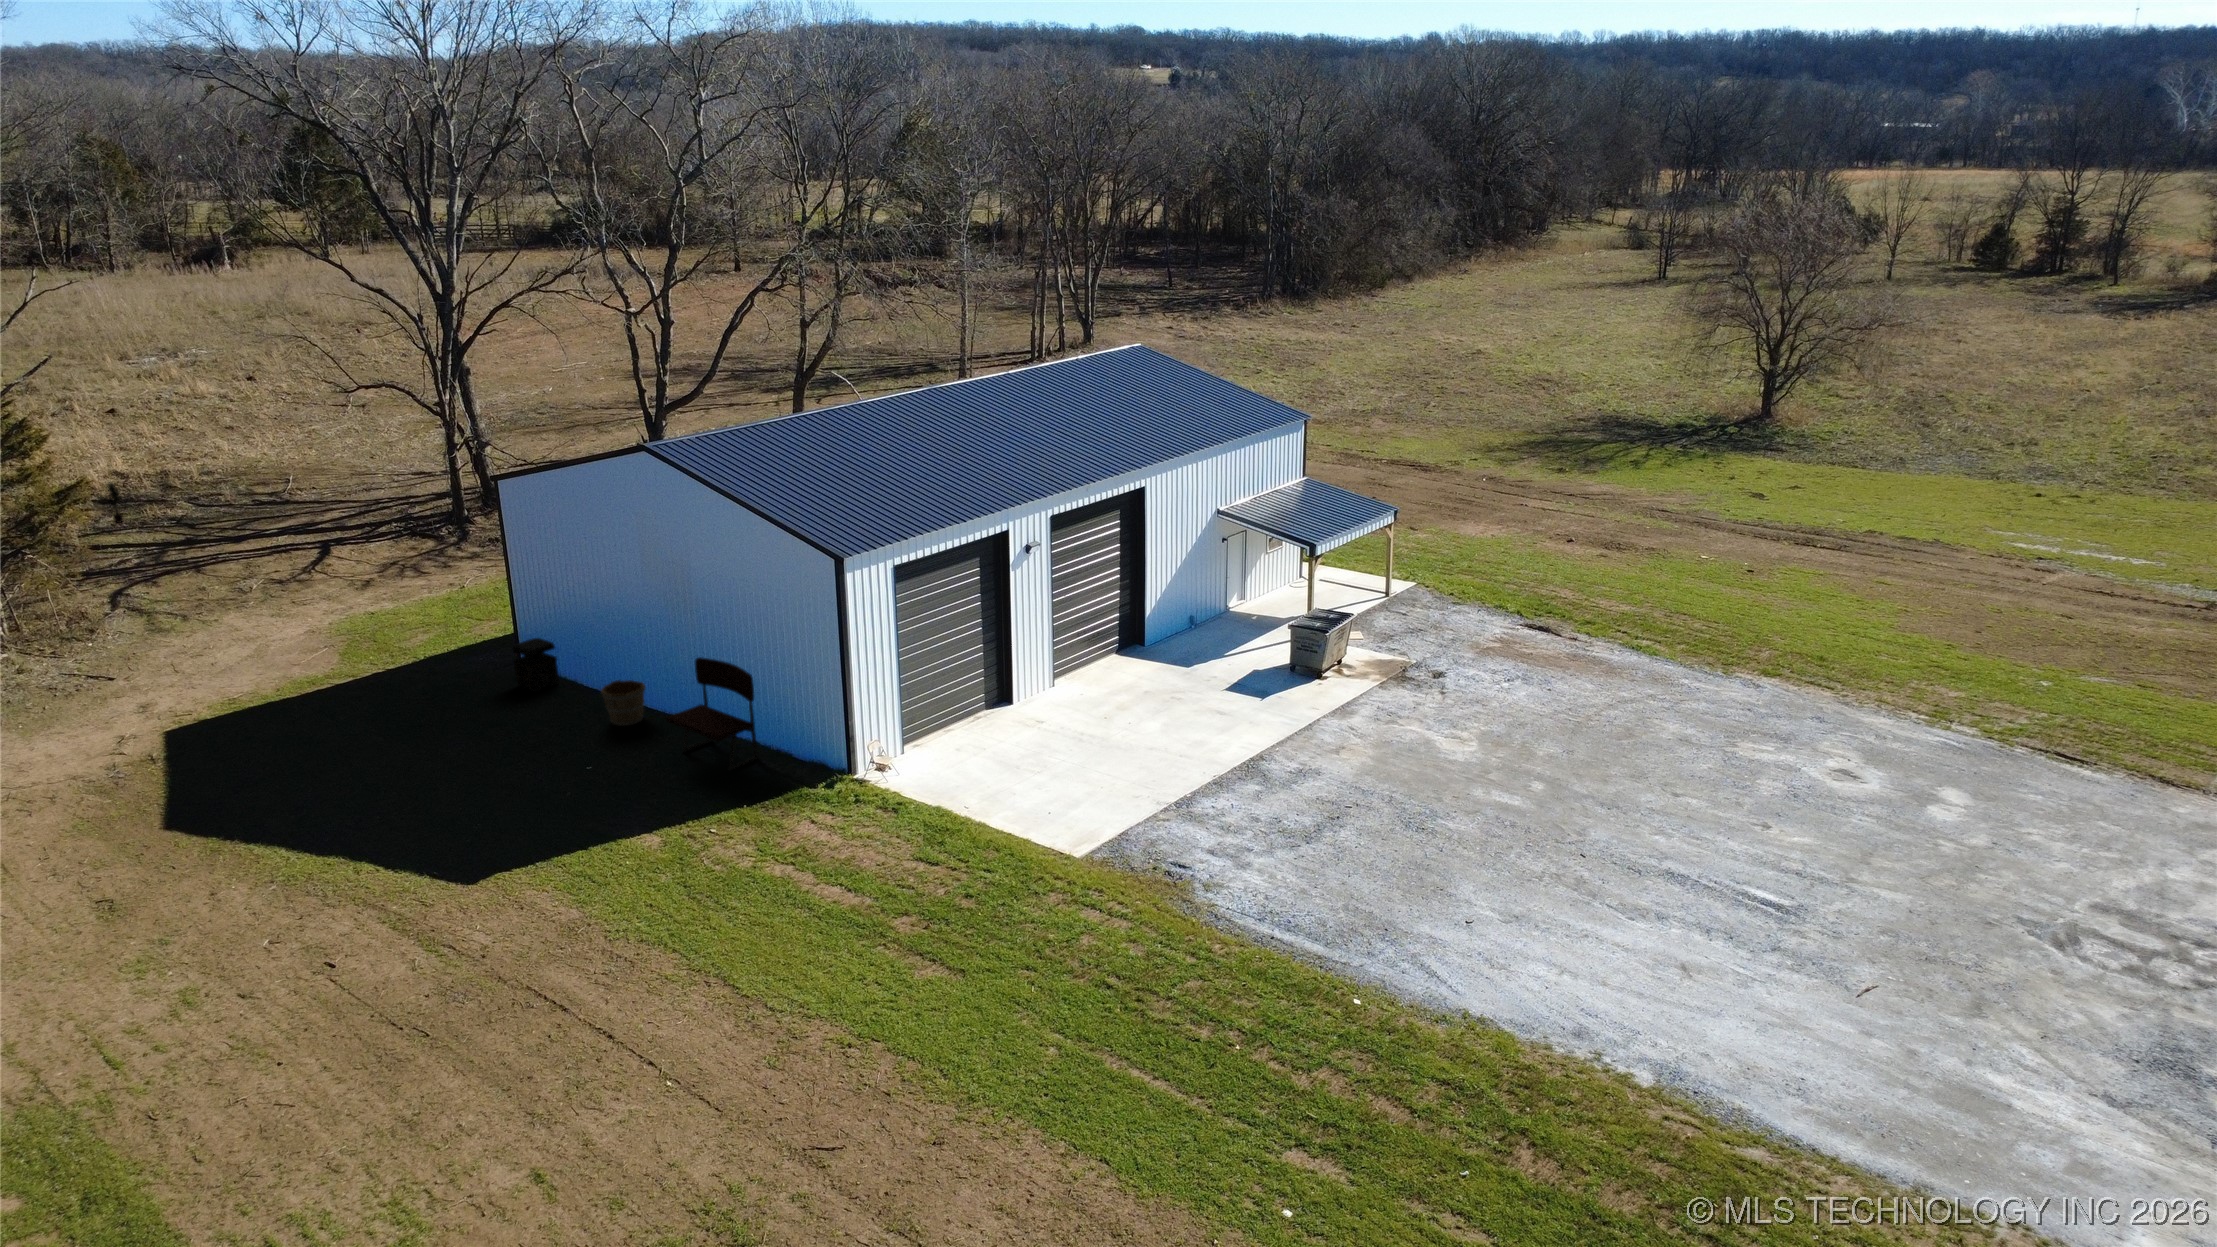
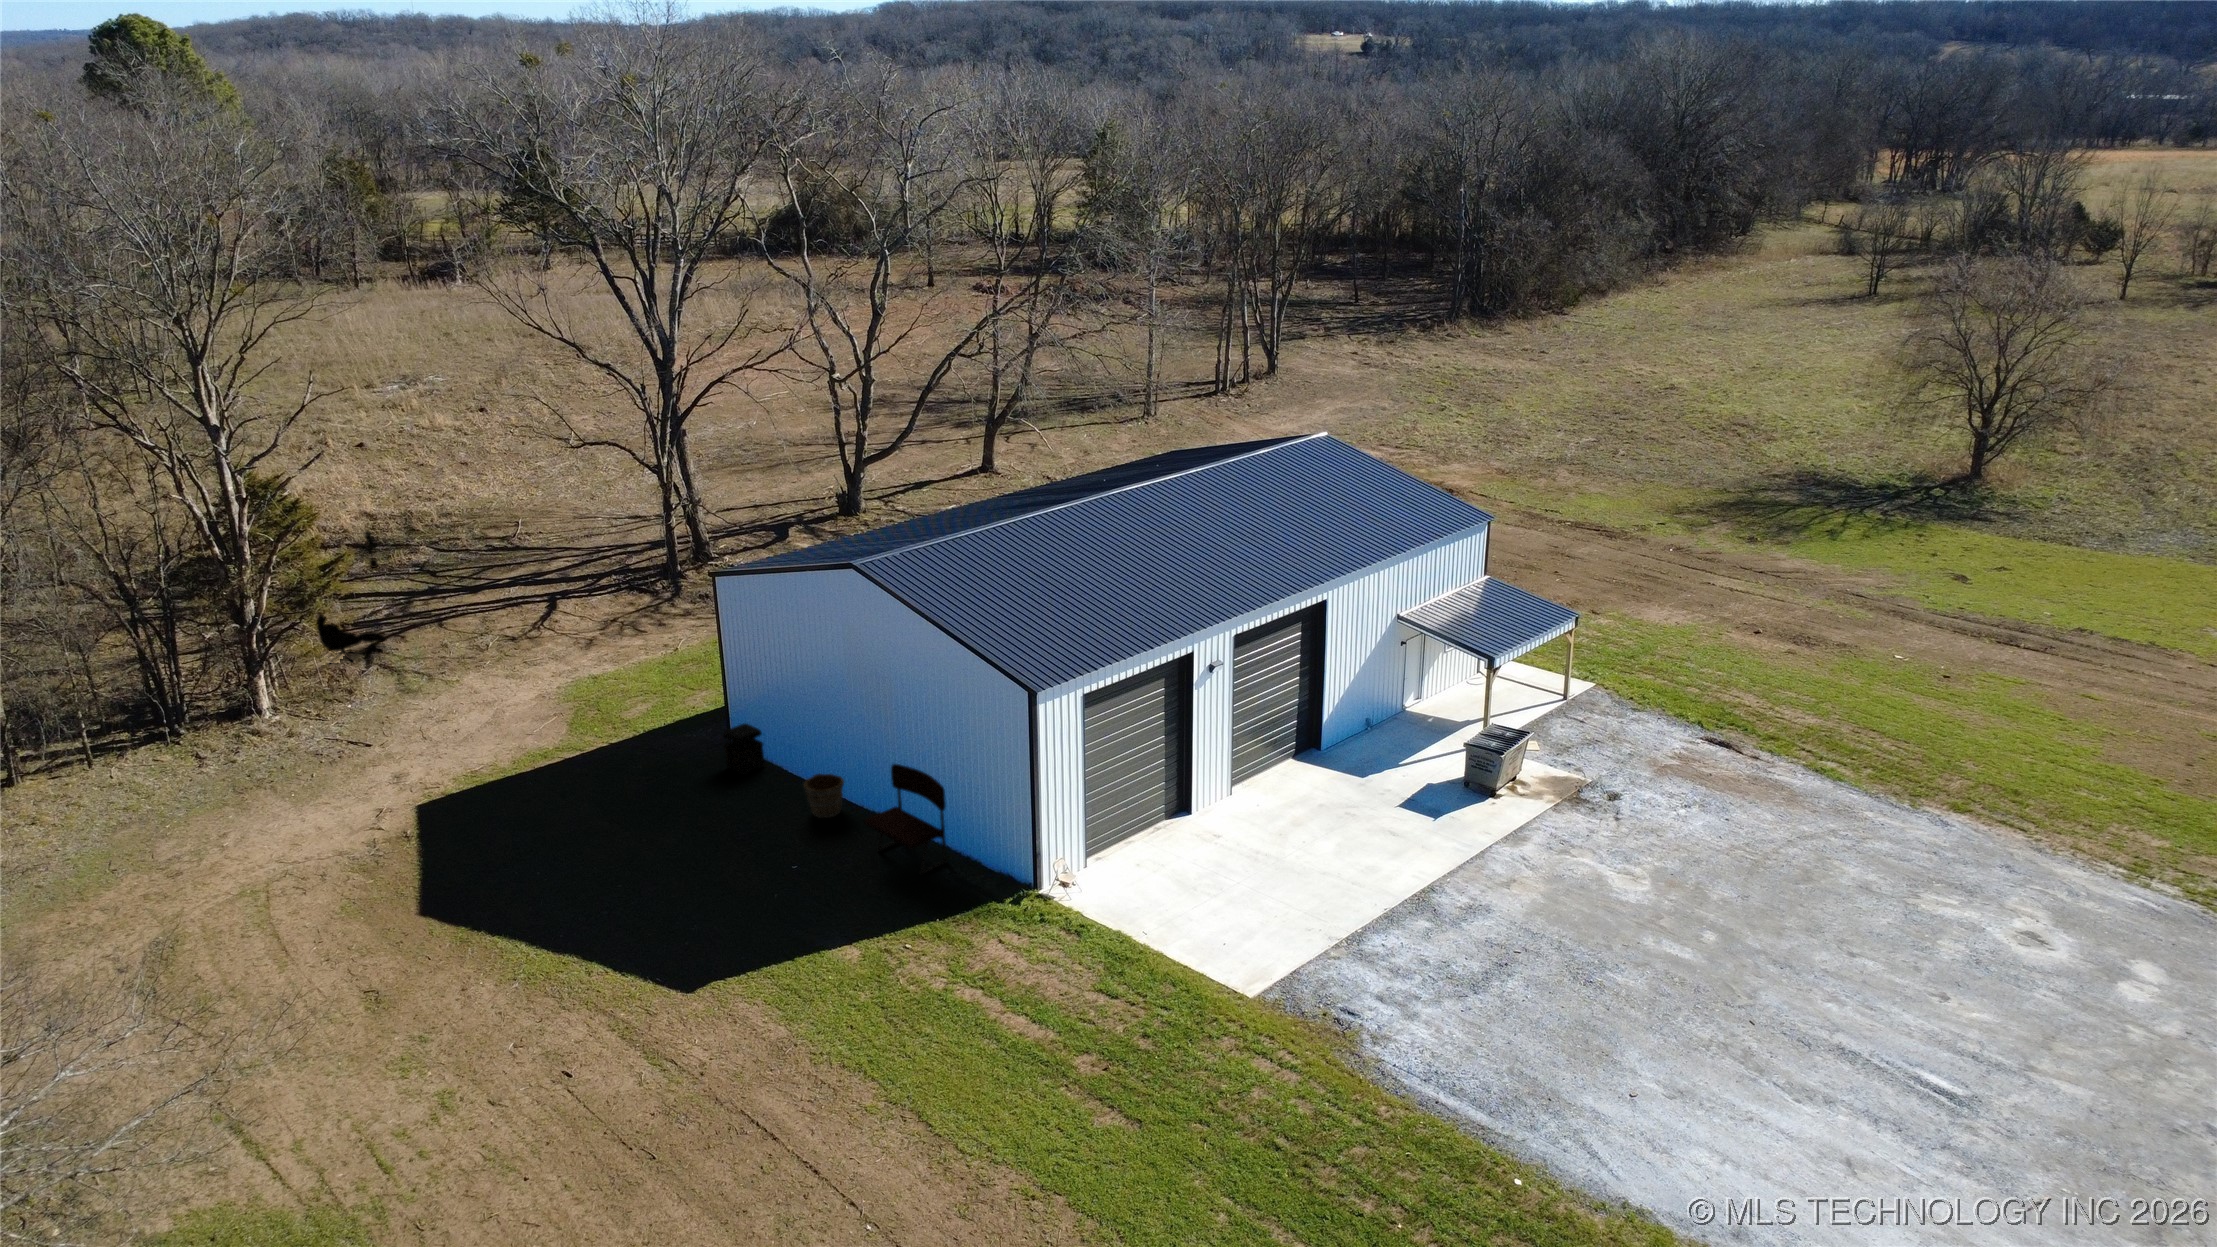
lounge chair: none [33,548,130,609] -> present [317,615,387,663]

